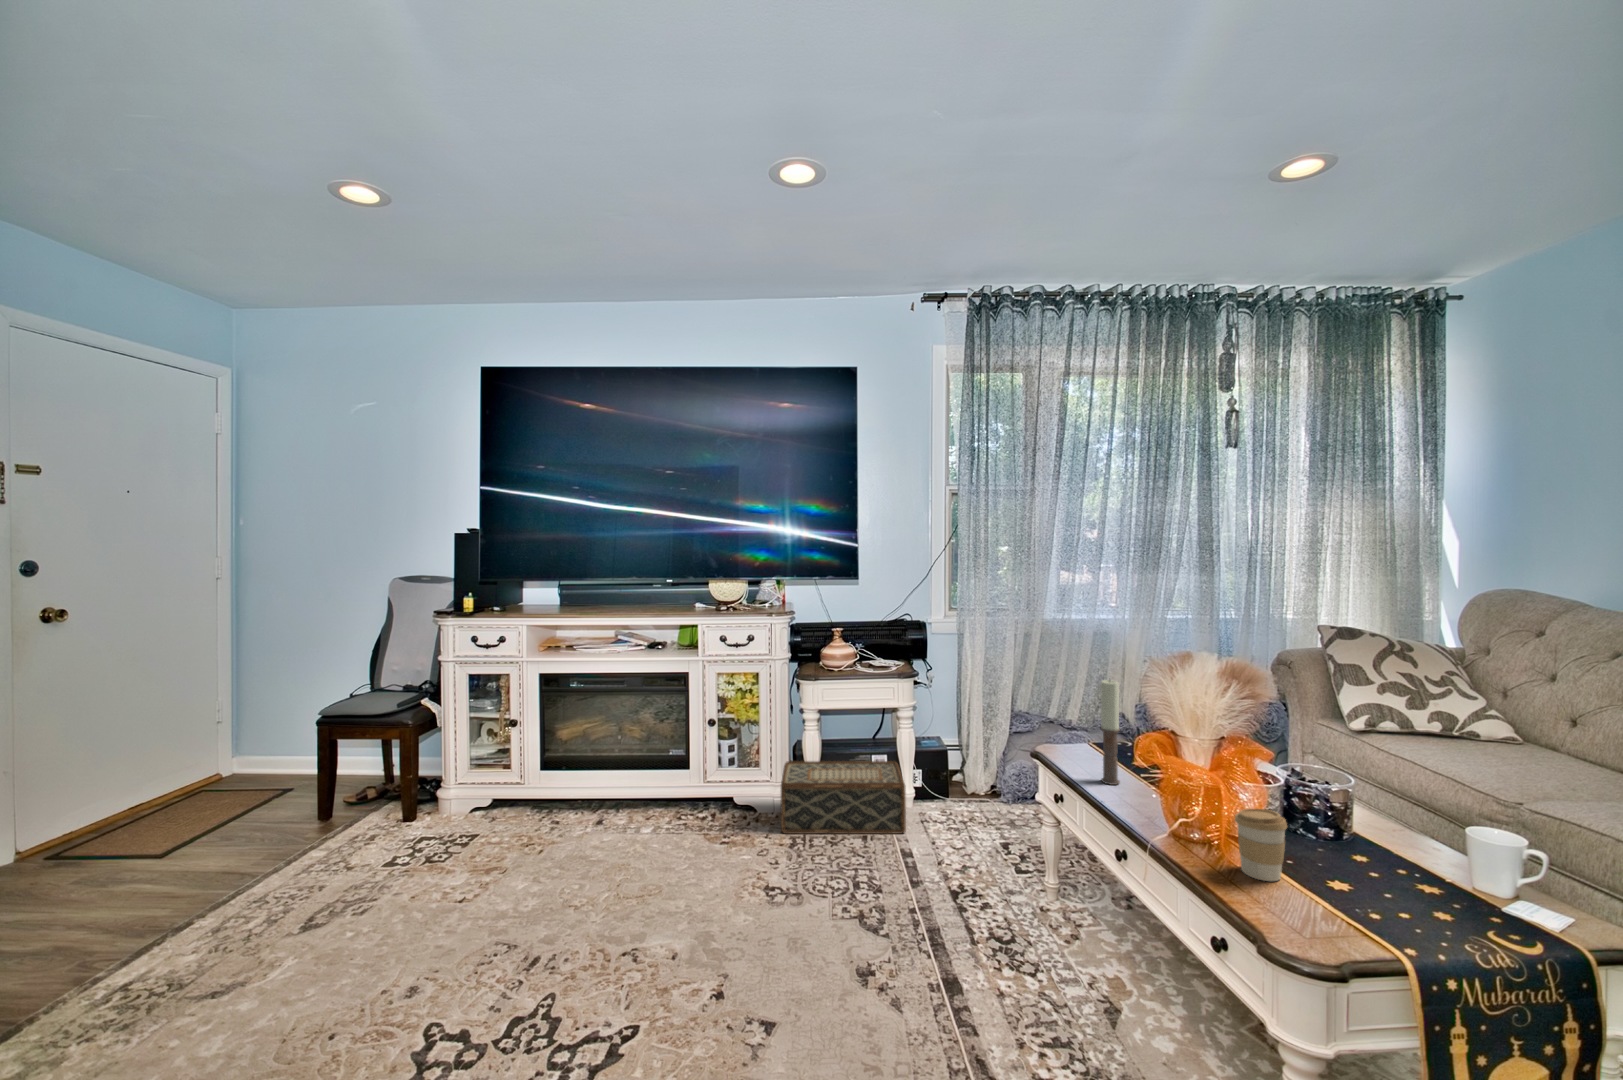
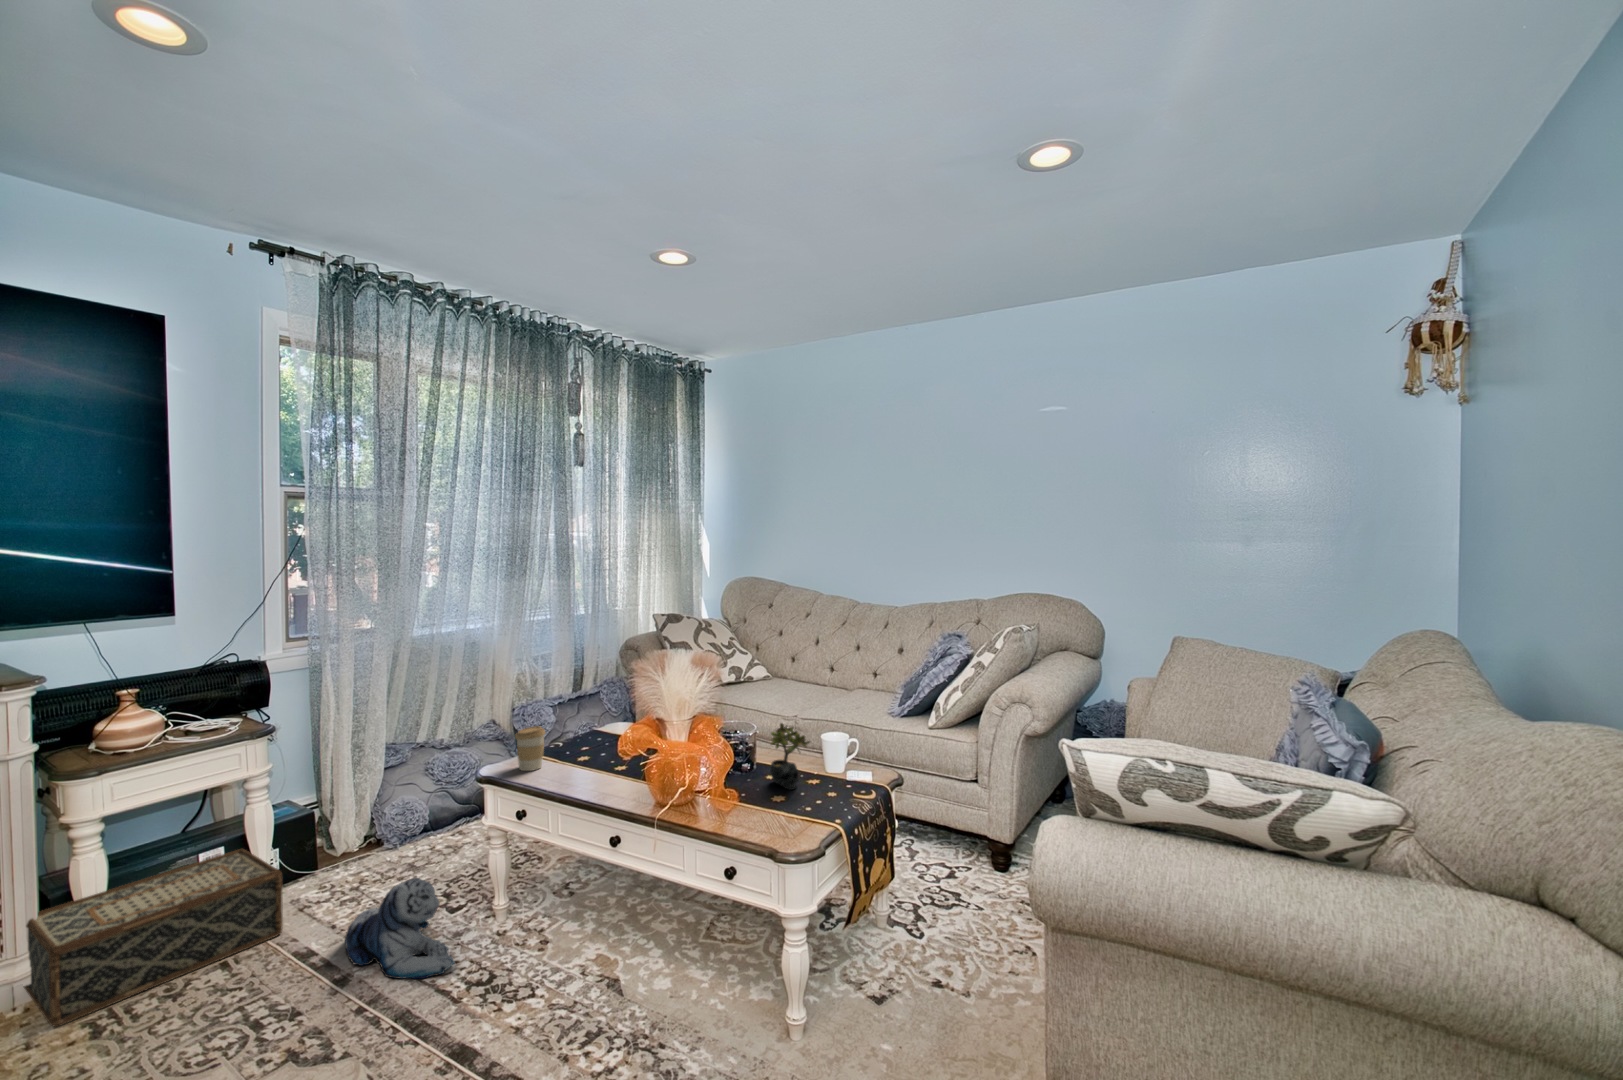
candle: present [1100,680,1120,785] -> none [568,686,585,785]
succulent plant: none [1356,783,1437,886] -> present [770,723,810,790]
coffee cup: present [1235,809,1287,881] -> present [515,726,545,771]
plush toy: none [927,822,992,915] -> present [345,878,455,979]

